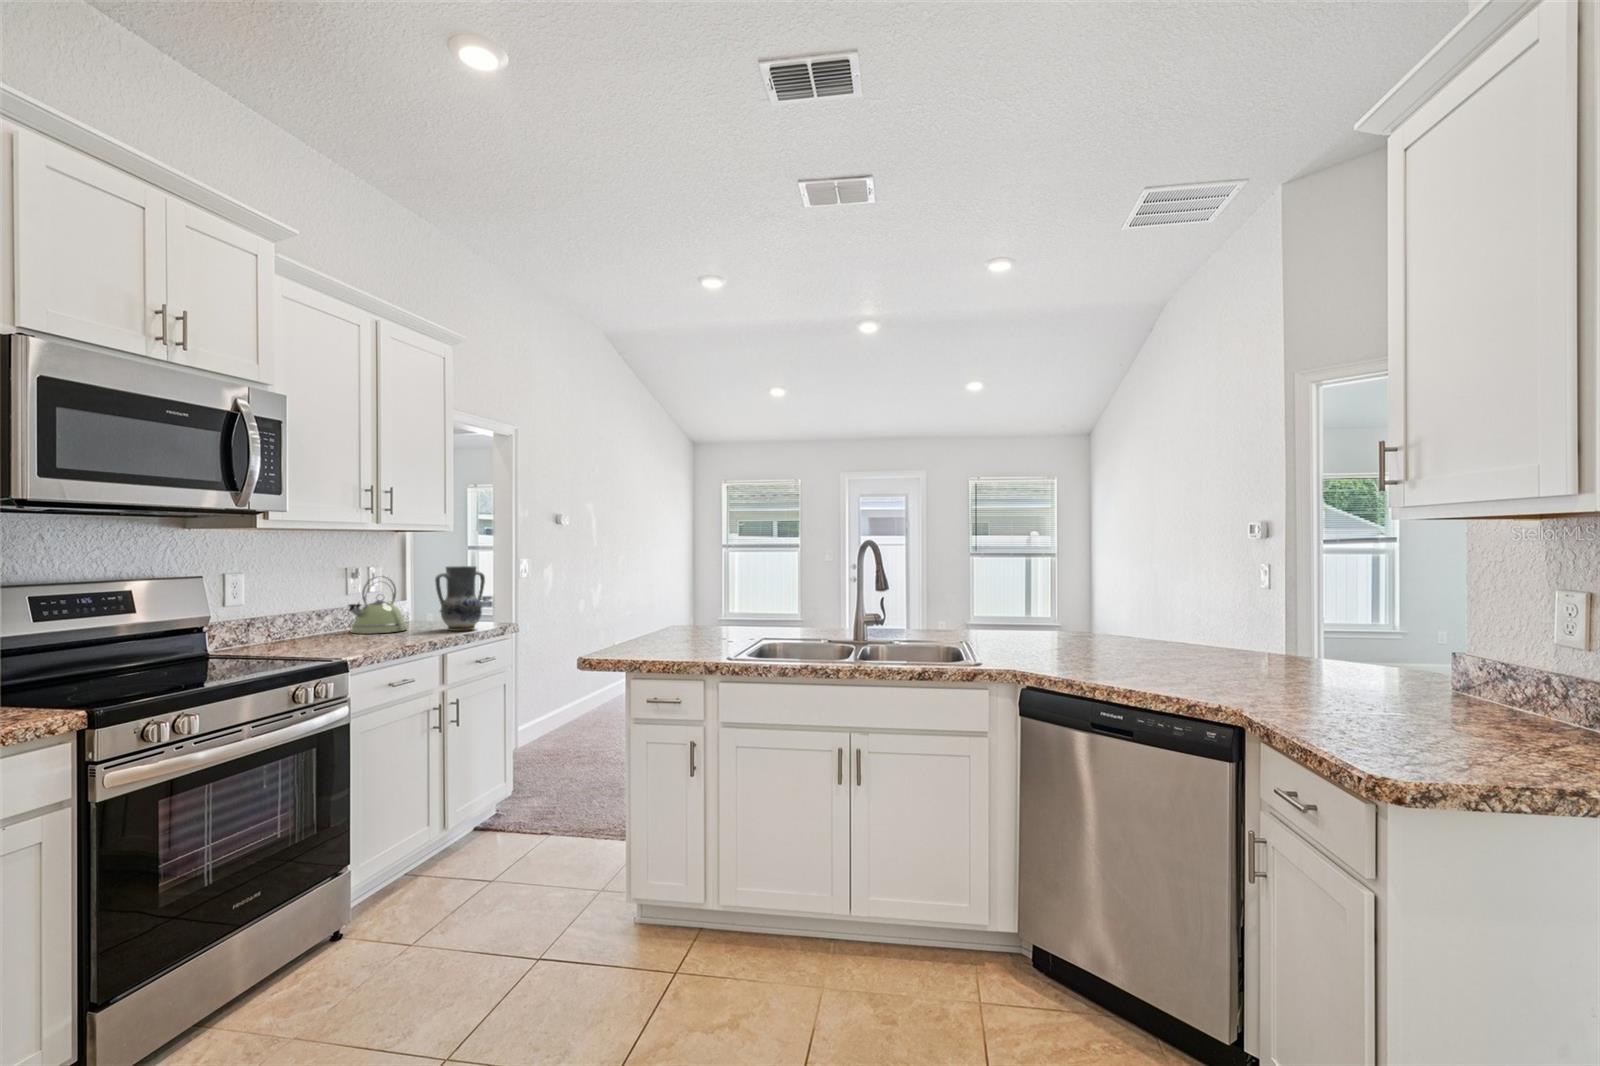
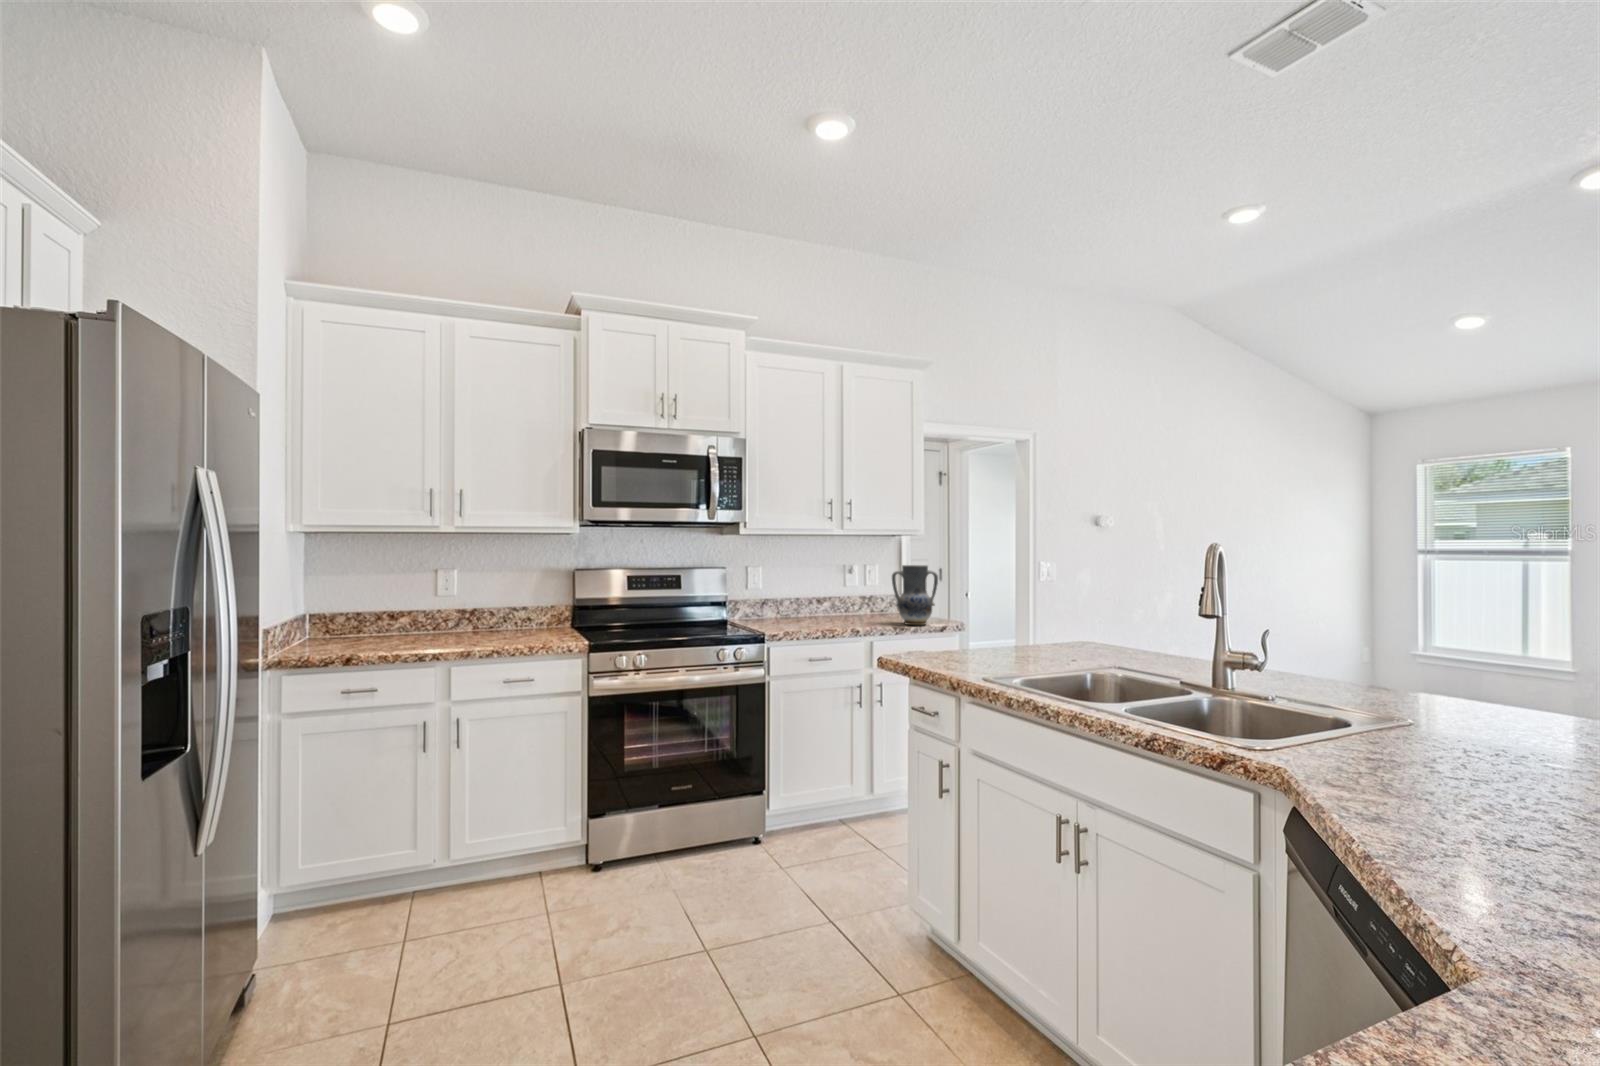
kettle: present [348,576,407,634] -> none [834,572,880,620]

